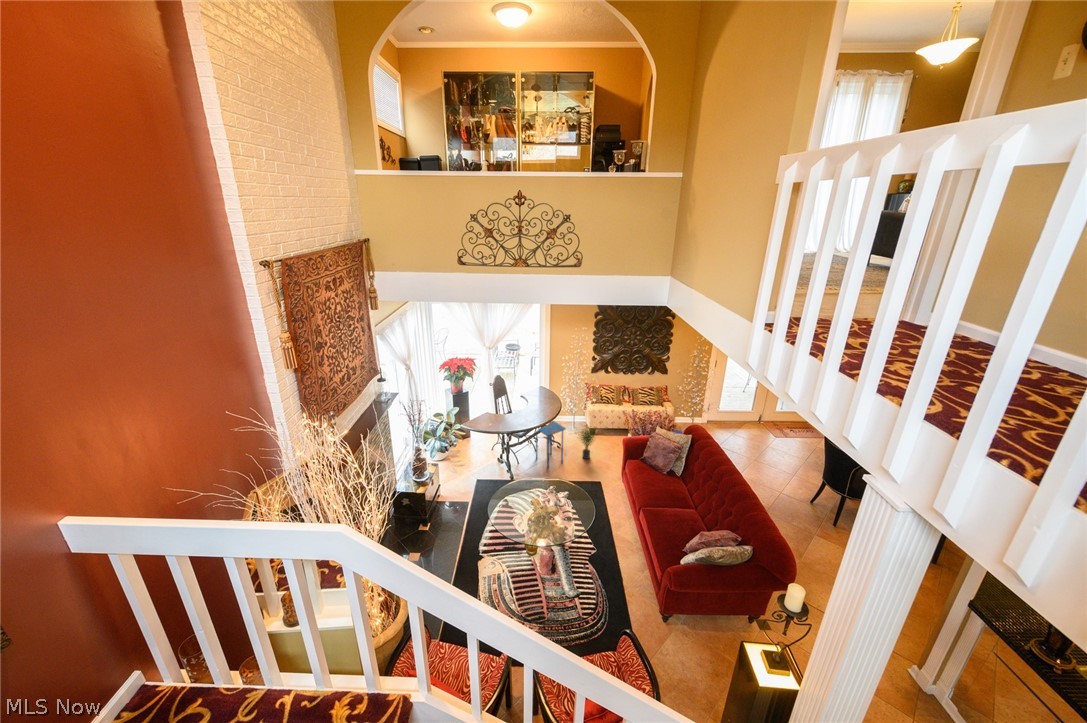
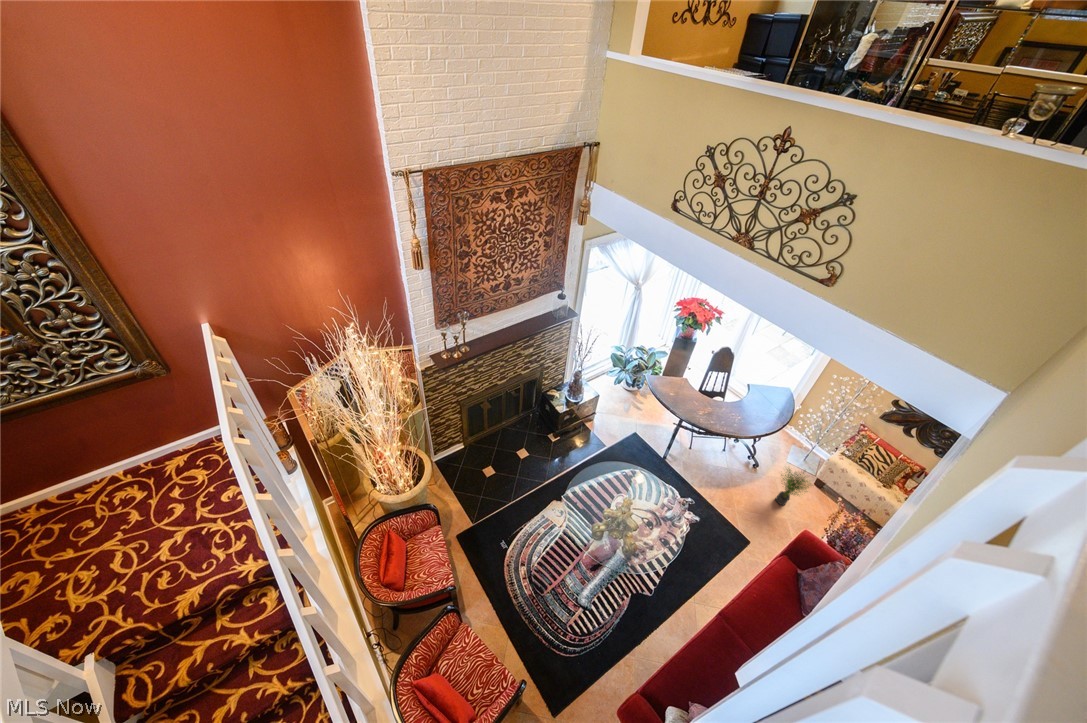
side table: present [536,421,565,467] -> none [721,424,768,482]

